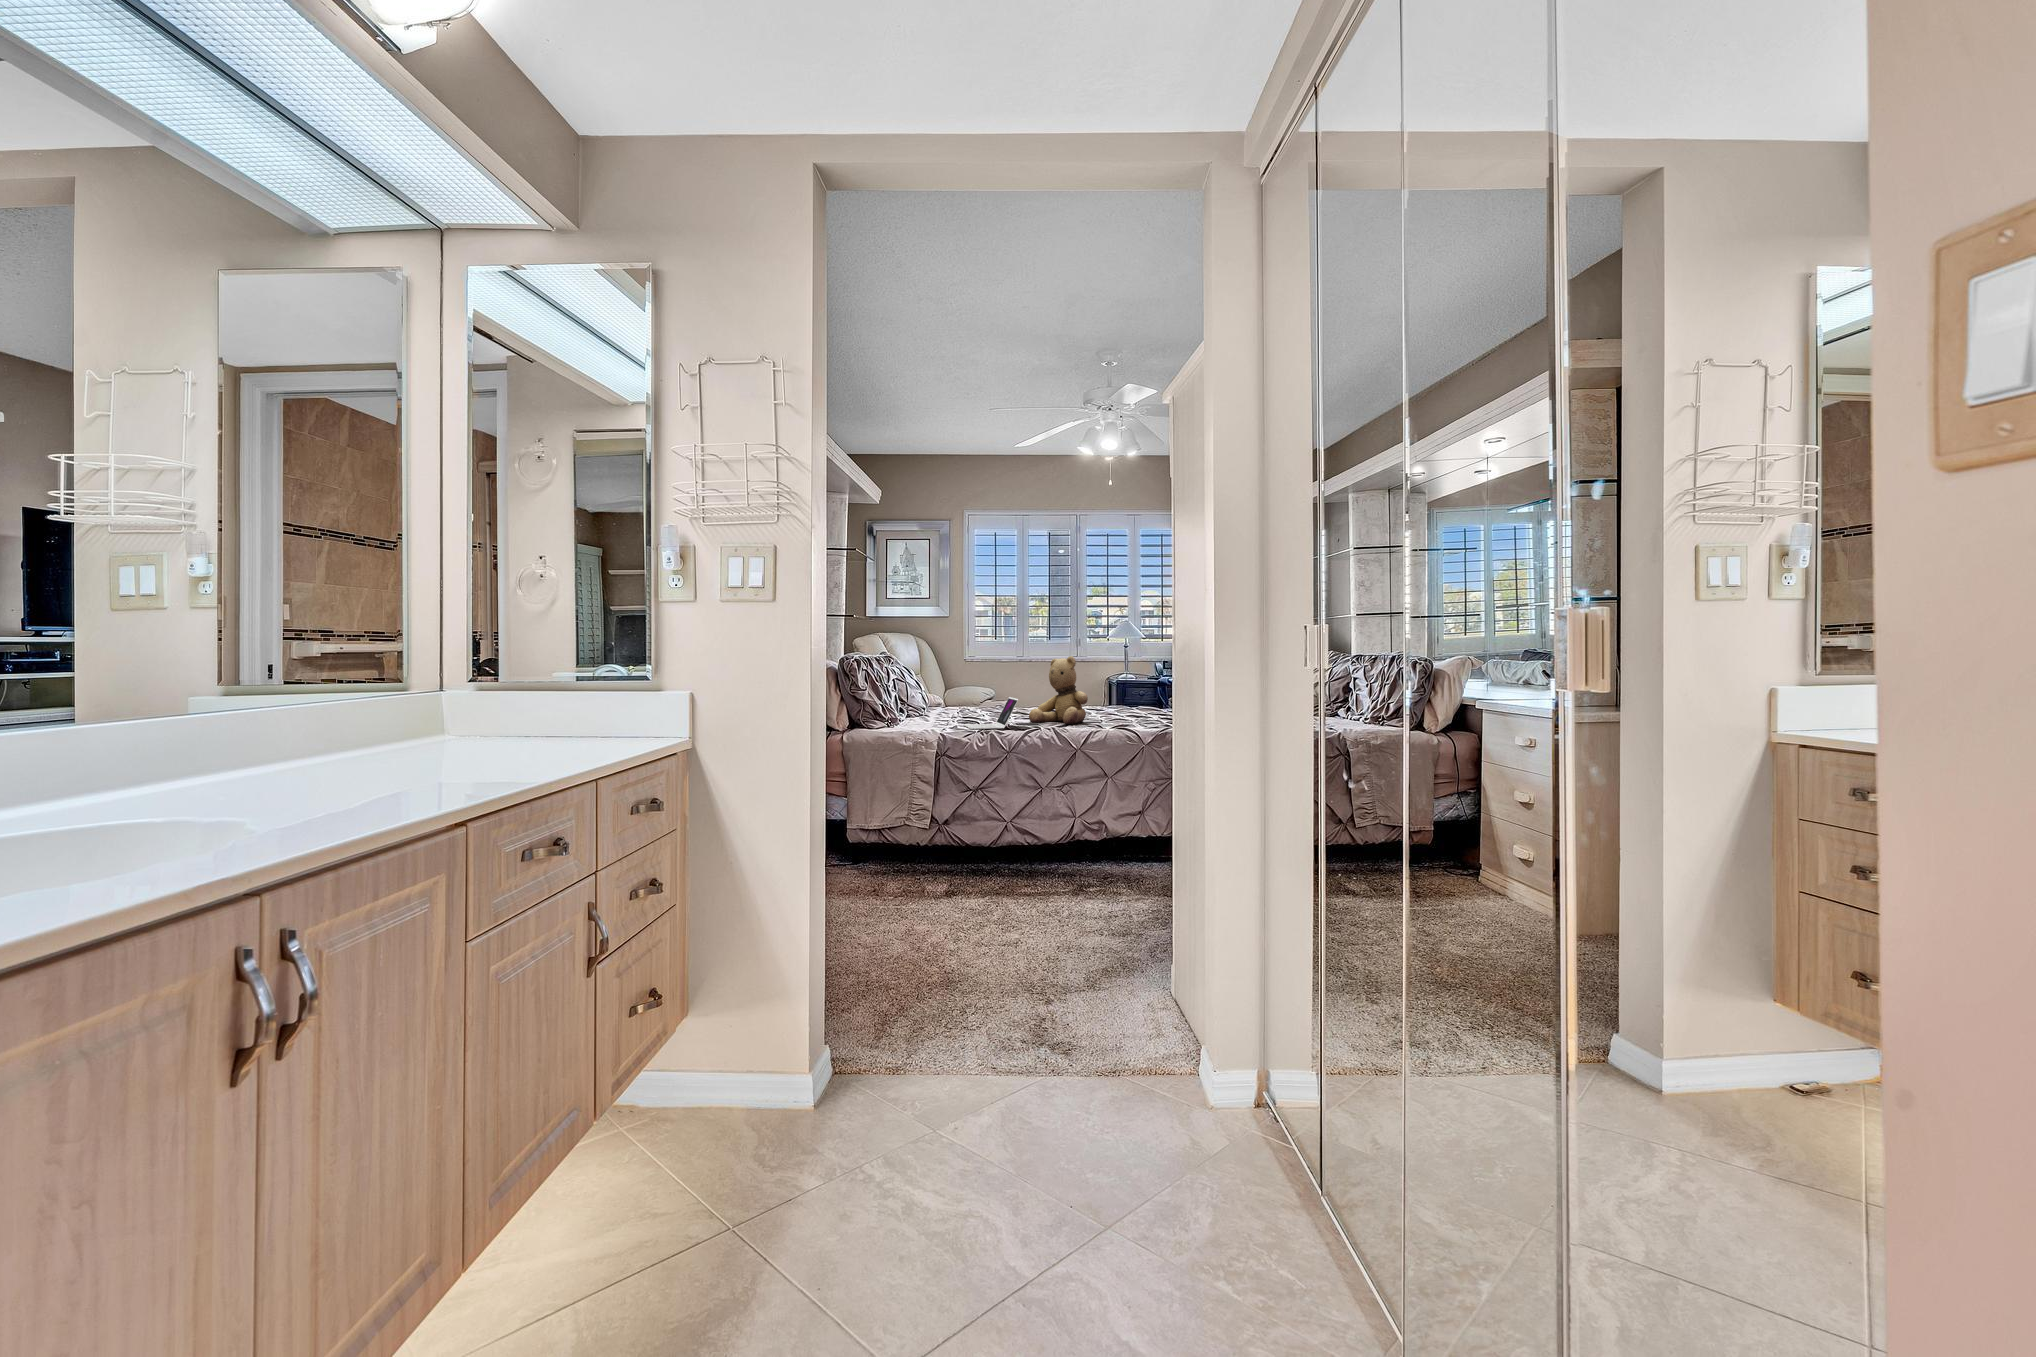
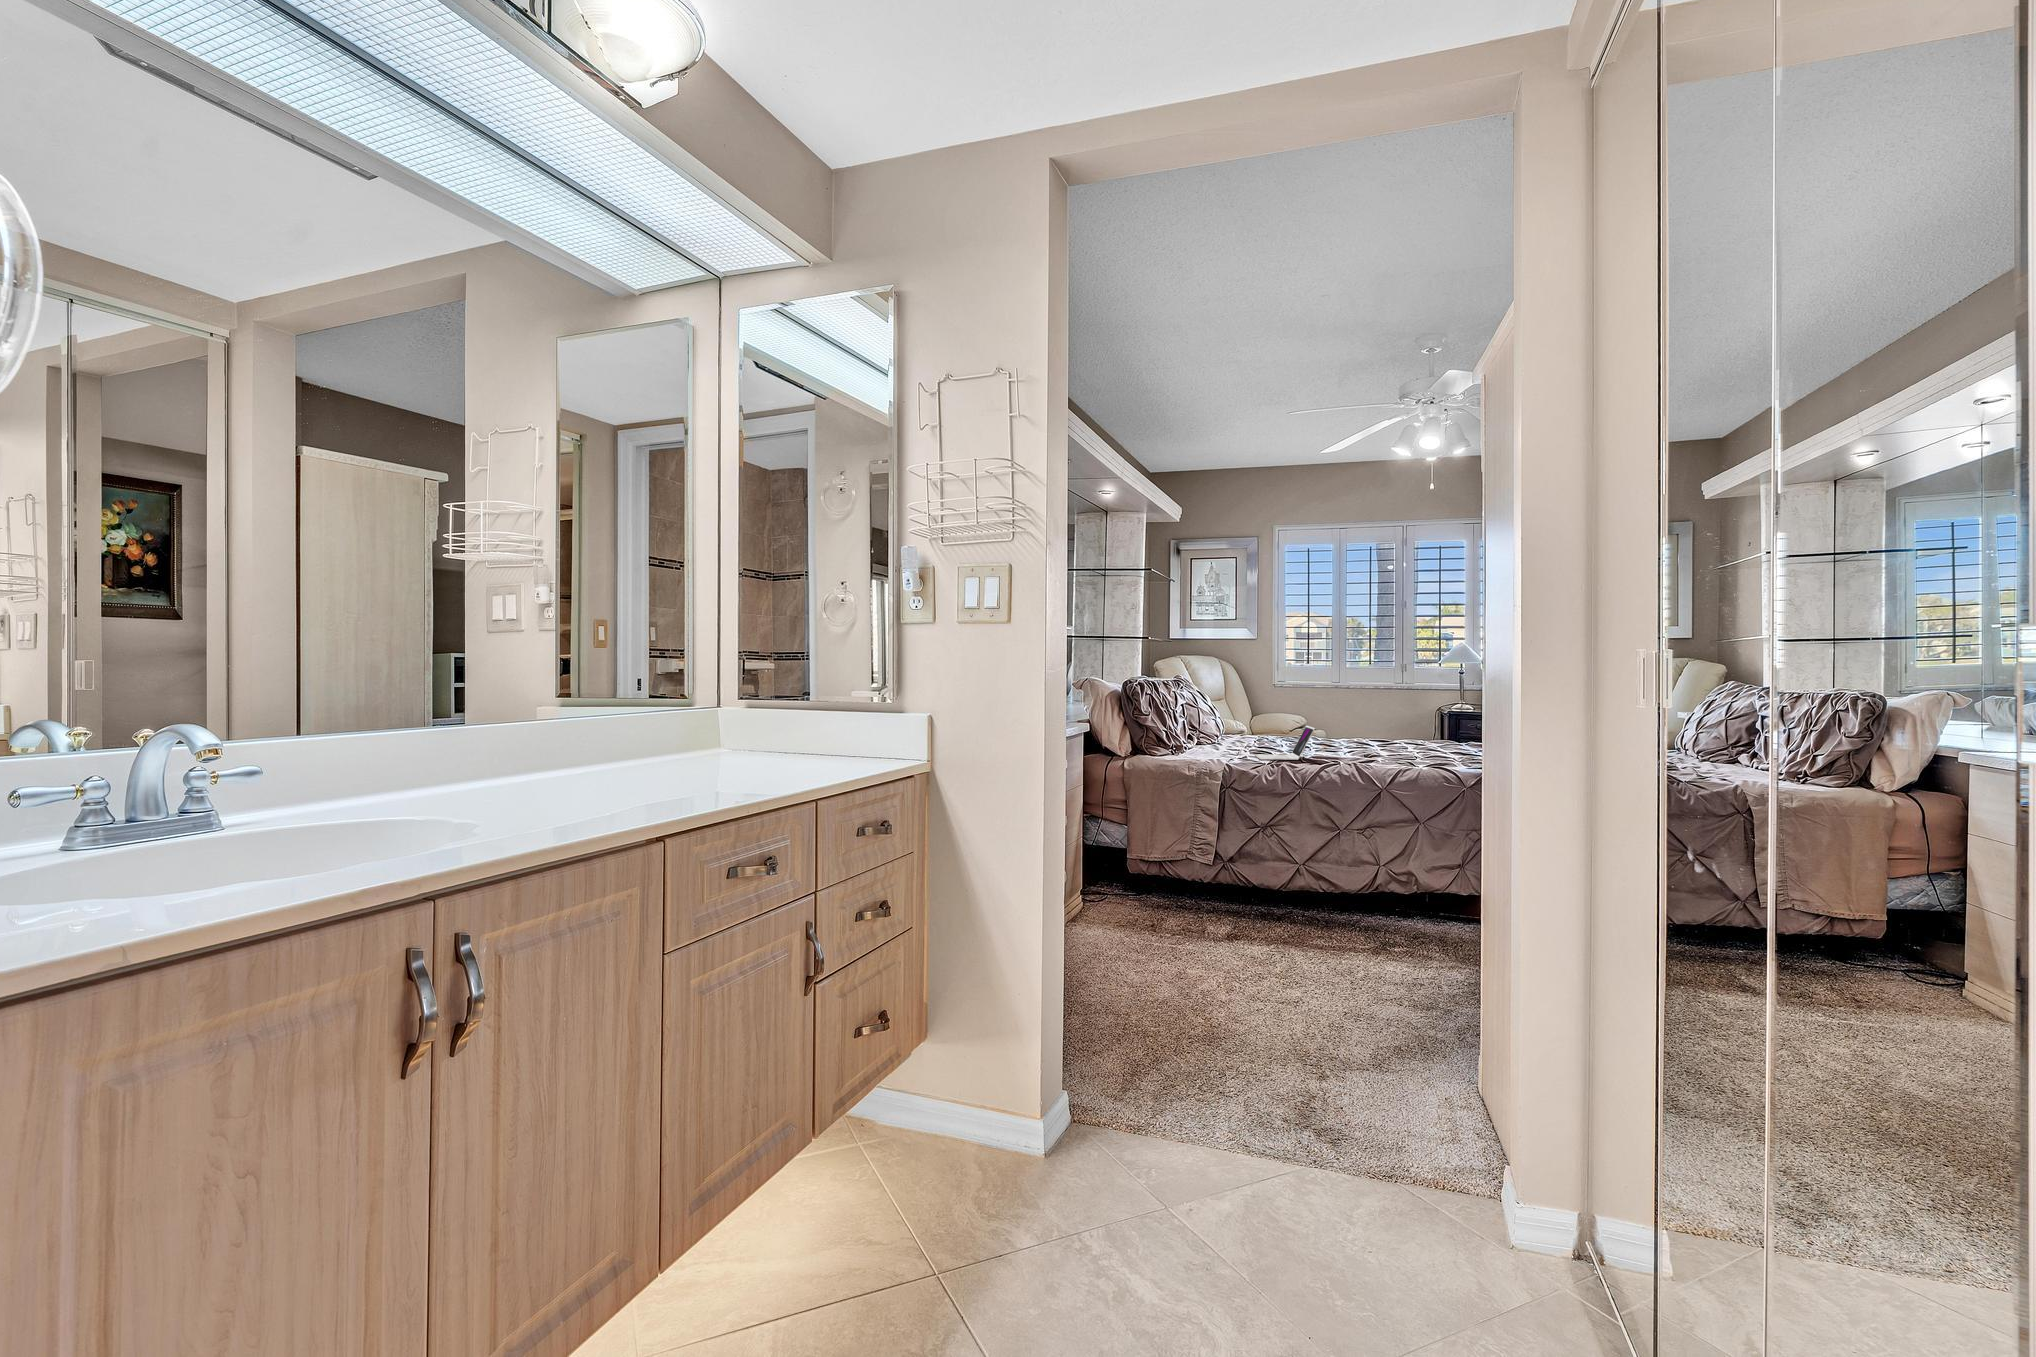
teddy bear: present [1029,656,1088,724] -> none [1331,680,1402,757]

